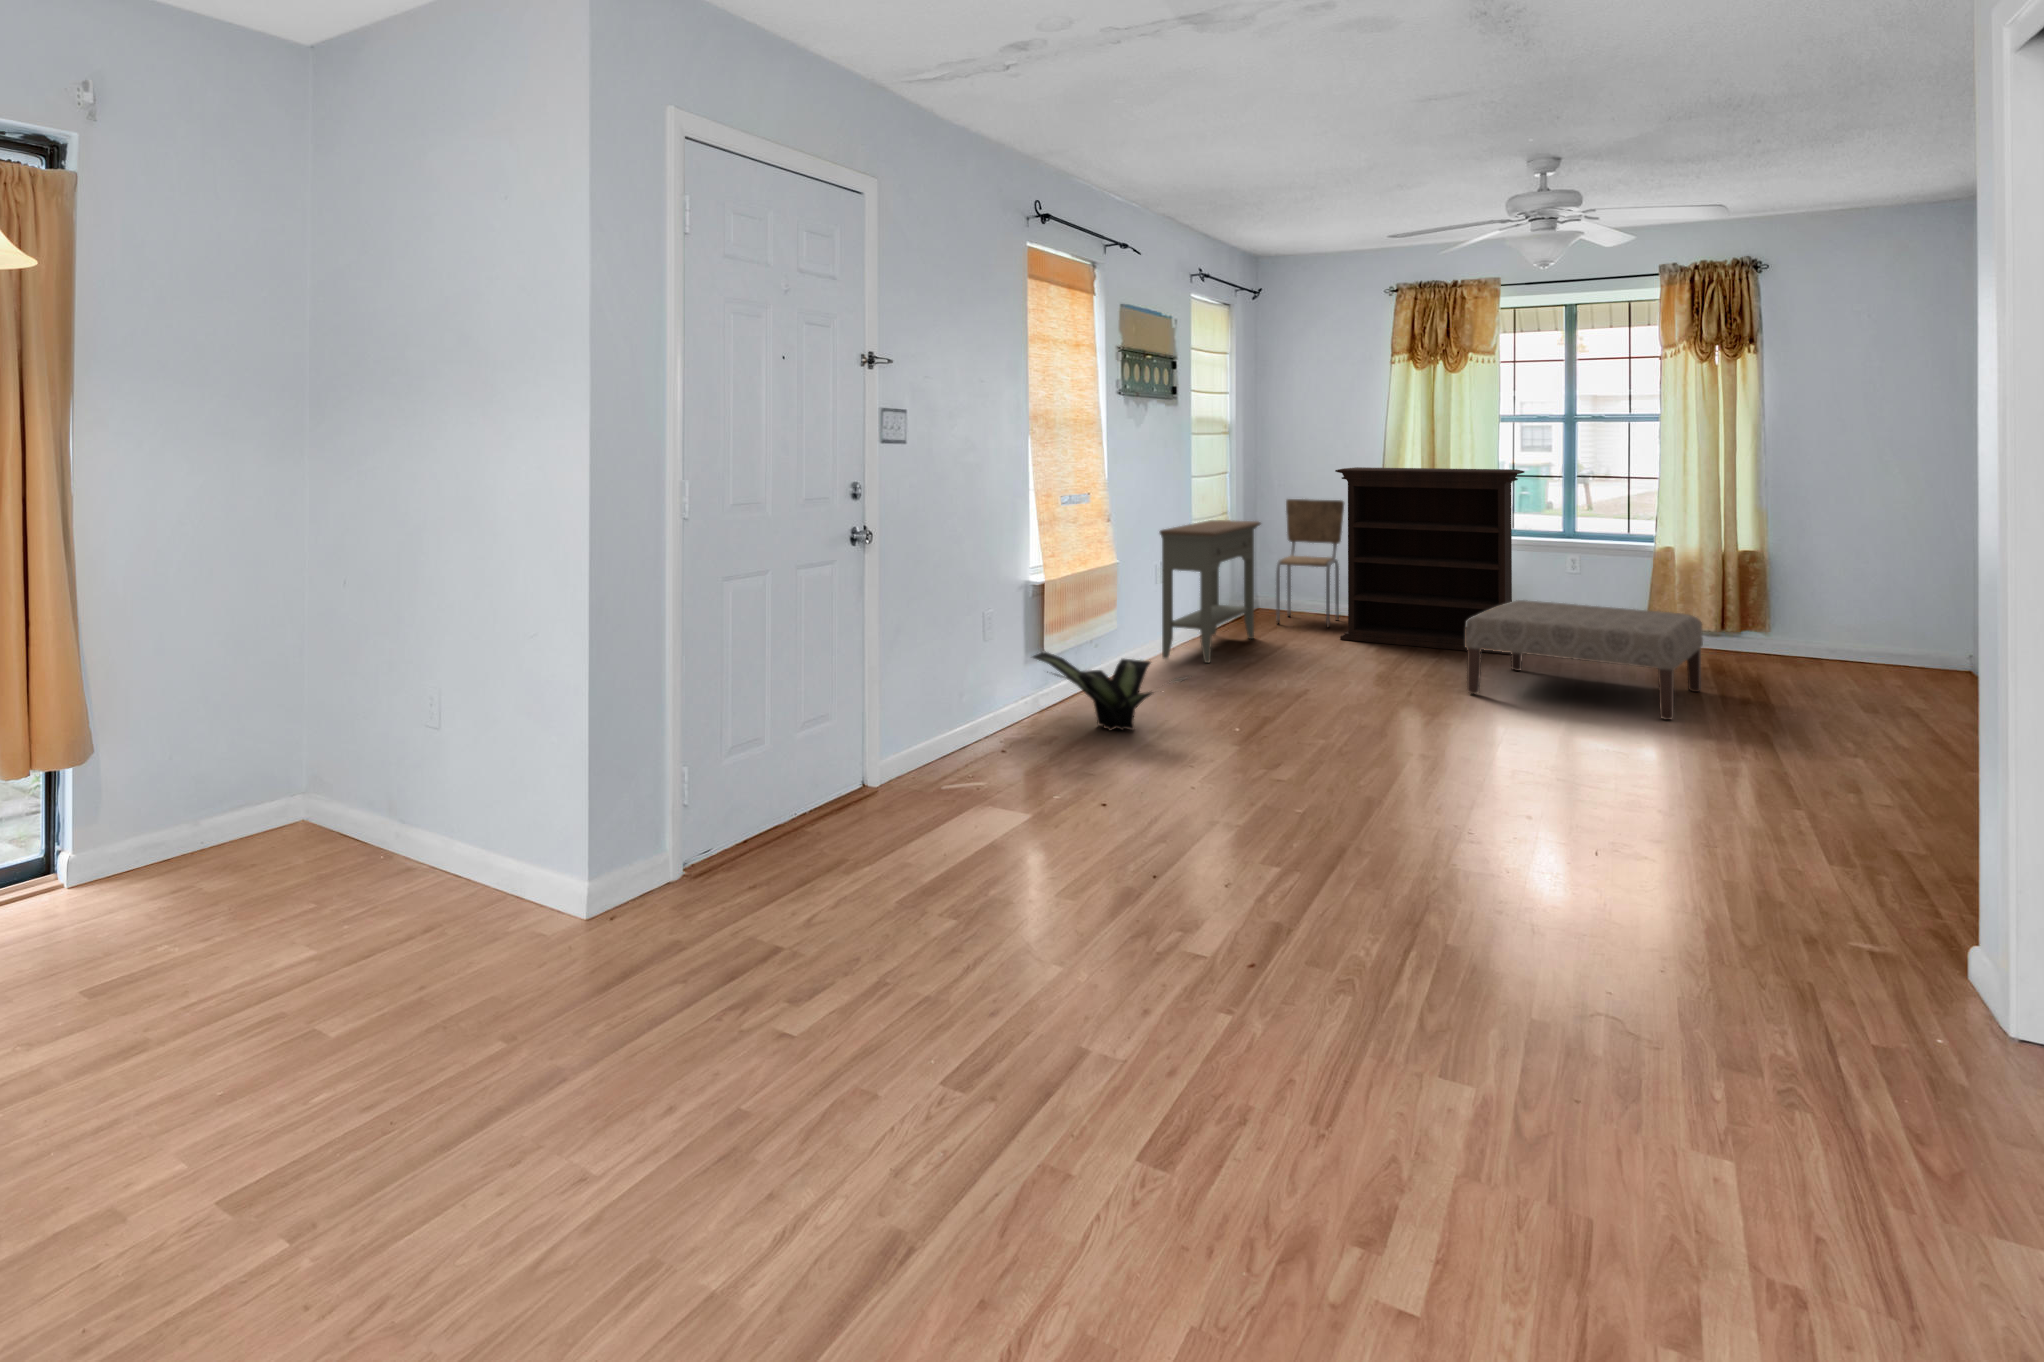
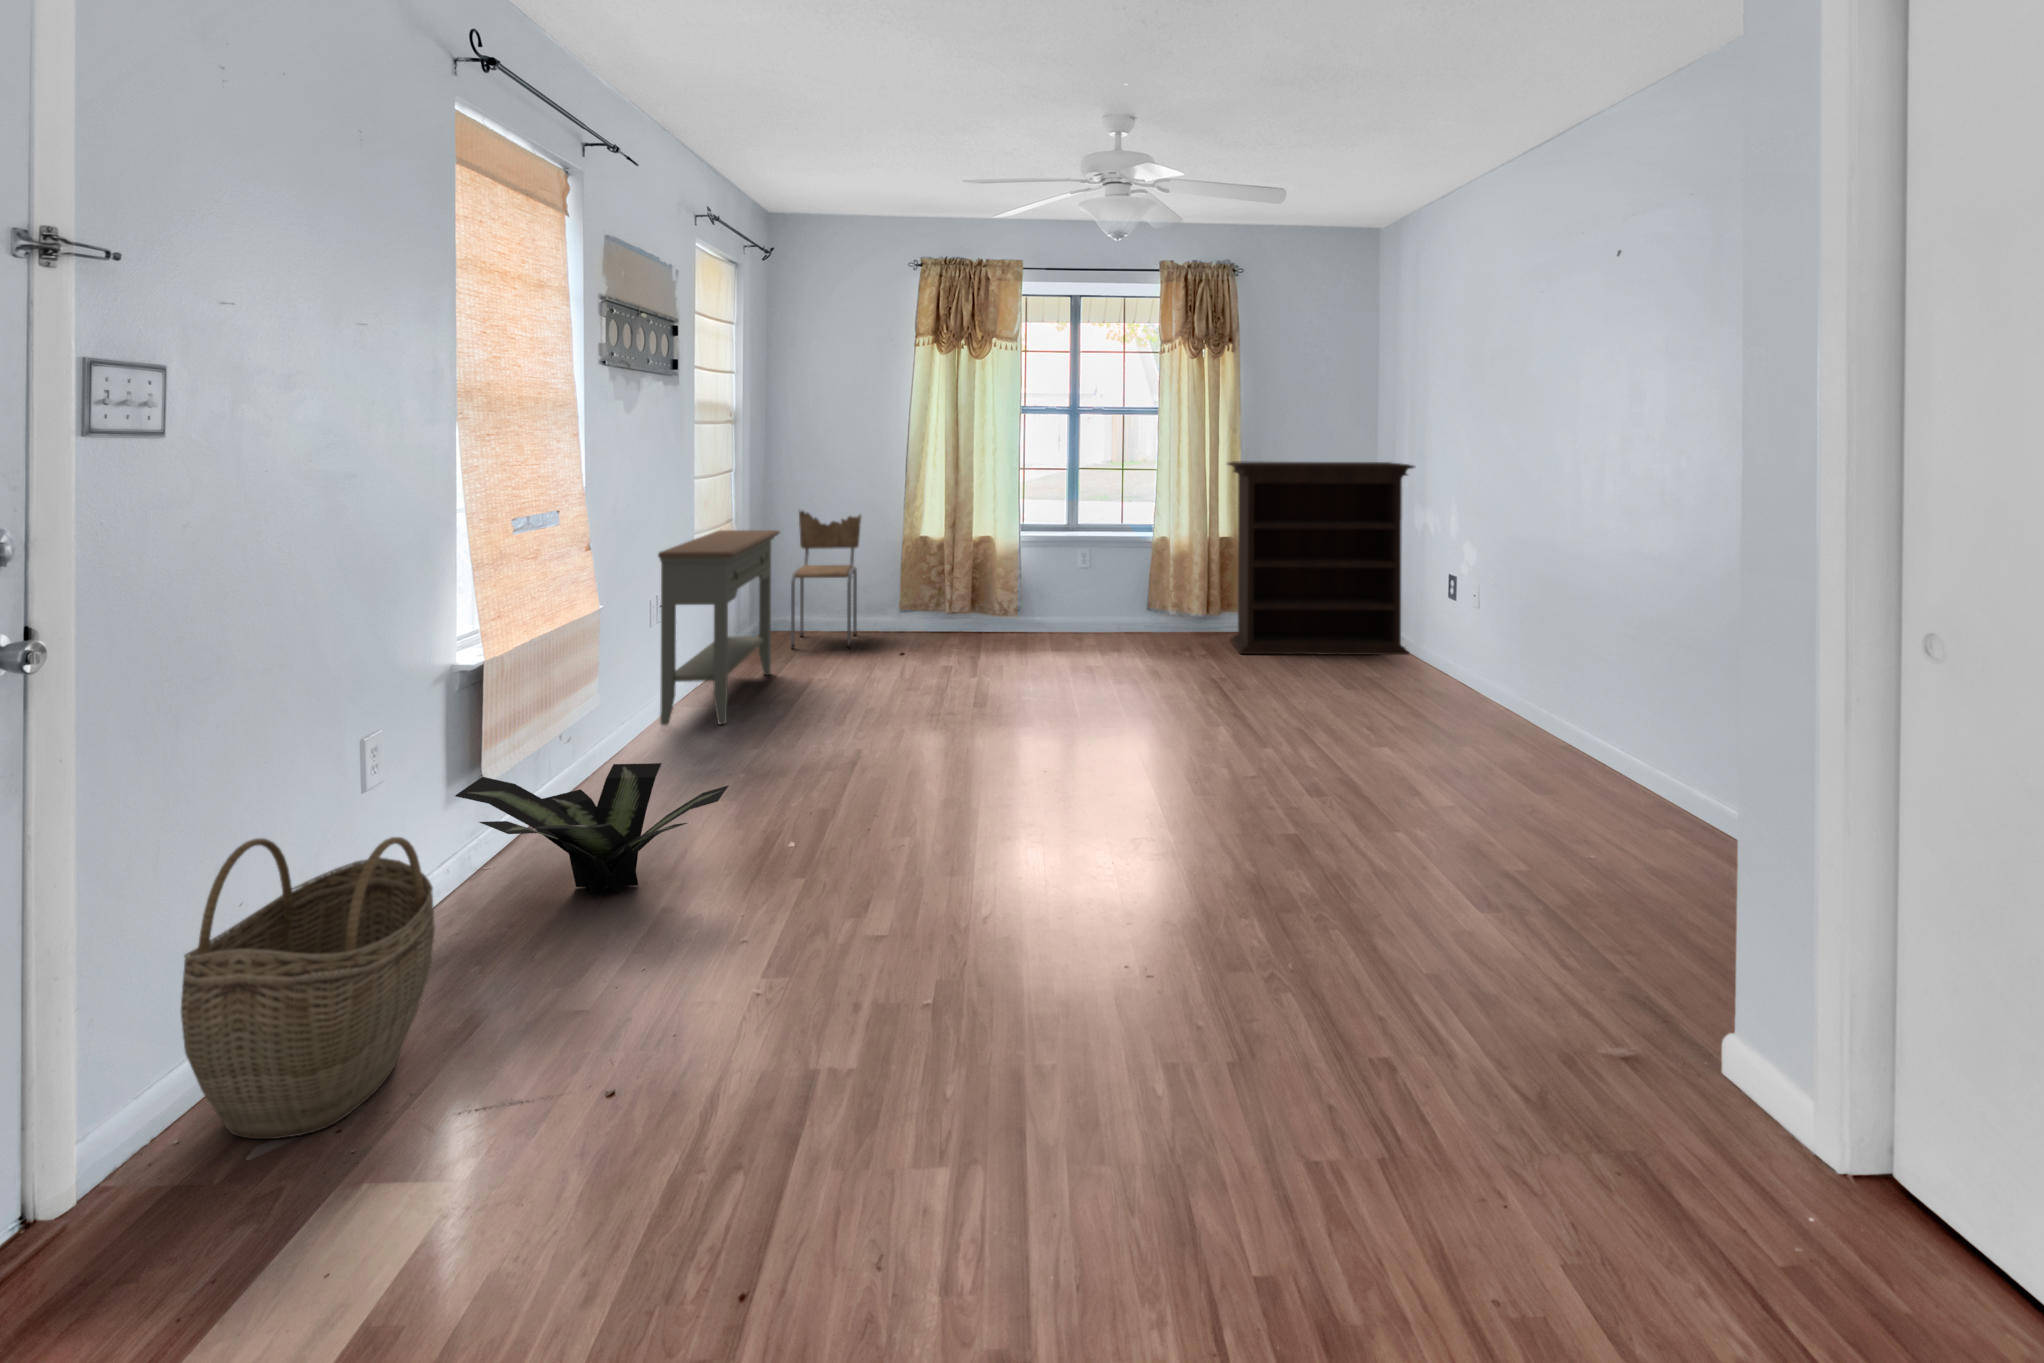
bookshelf: present [1335,467,1524,655] -> present [1228,461,1414,655]
ottoman: present [1465,600,1703,720] -> none [1030,607,1235,733]
woven basket: none [920,642,1024,782] -> present [180,837,435,1139]

